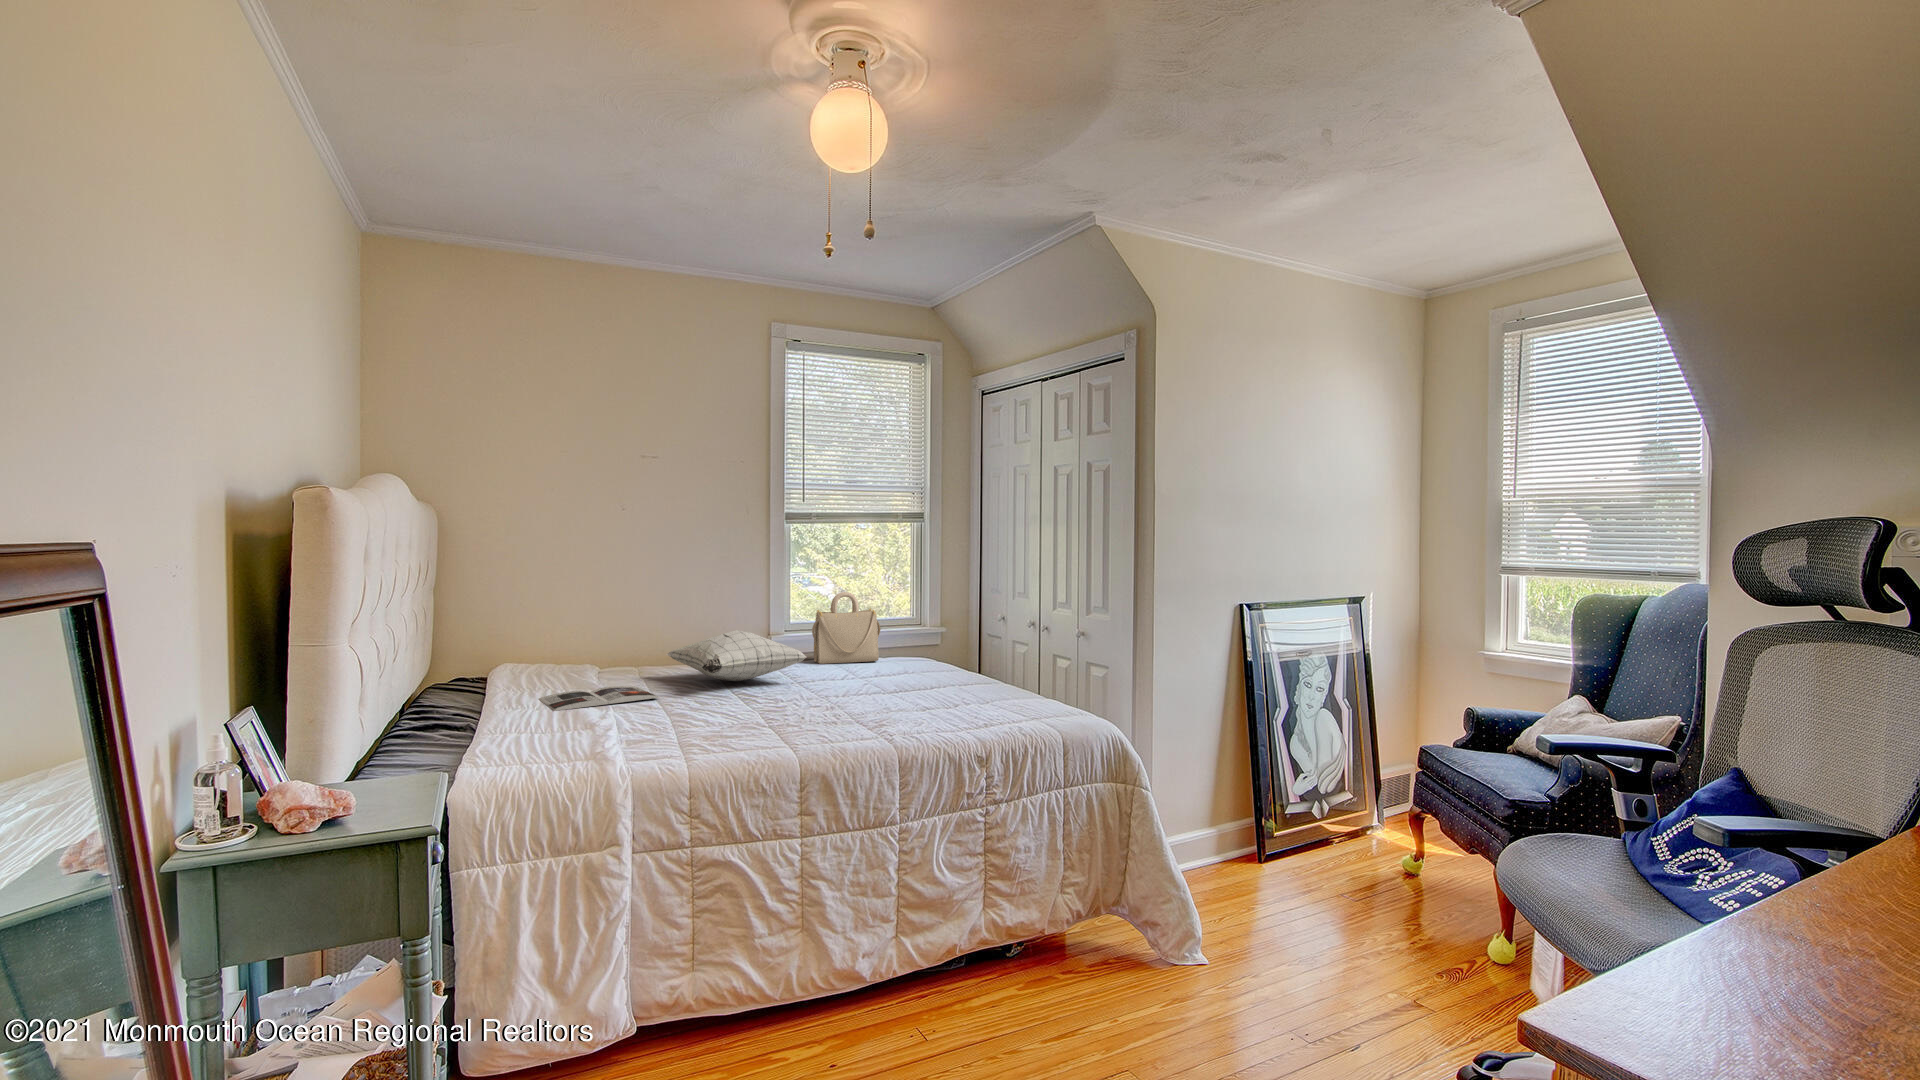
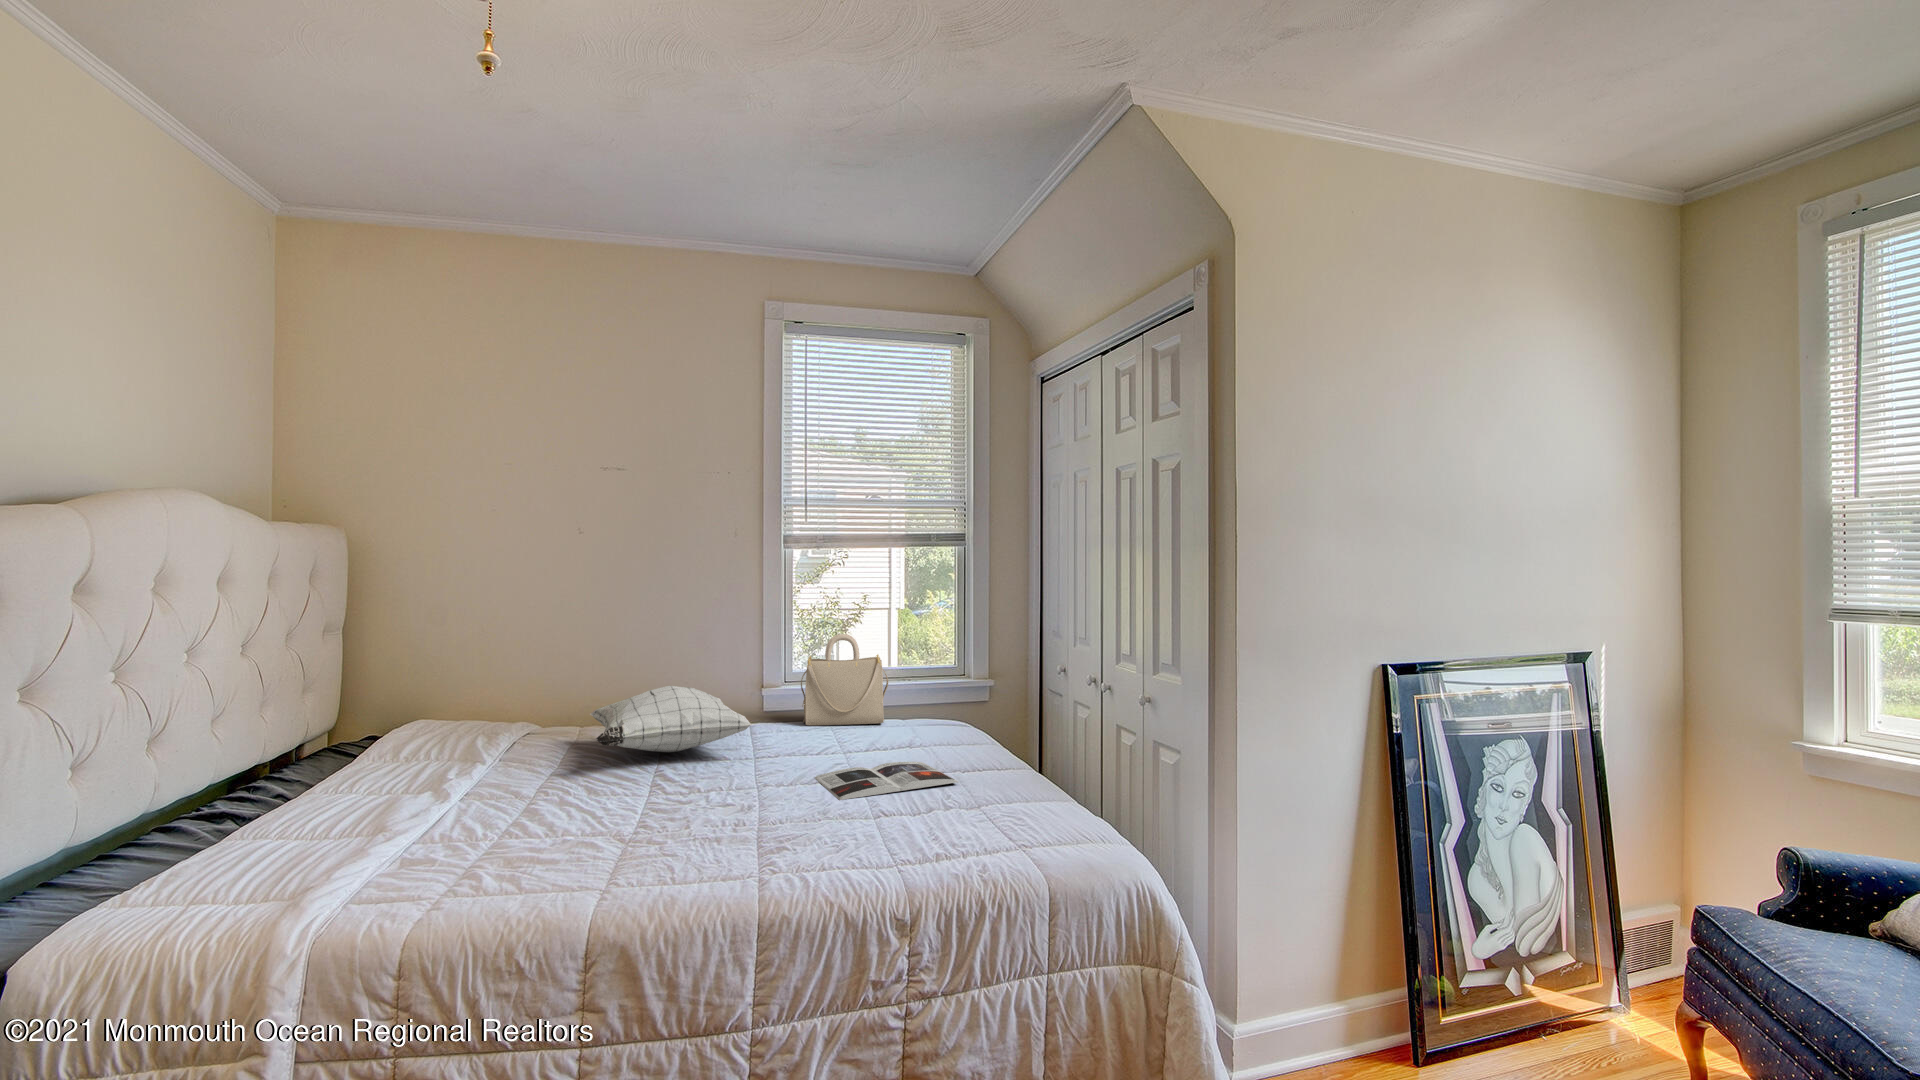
magazine: present [539,686,659,711] -> present [815,762,958,800]

